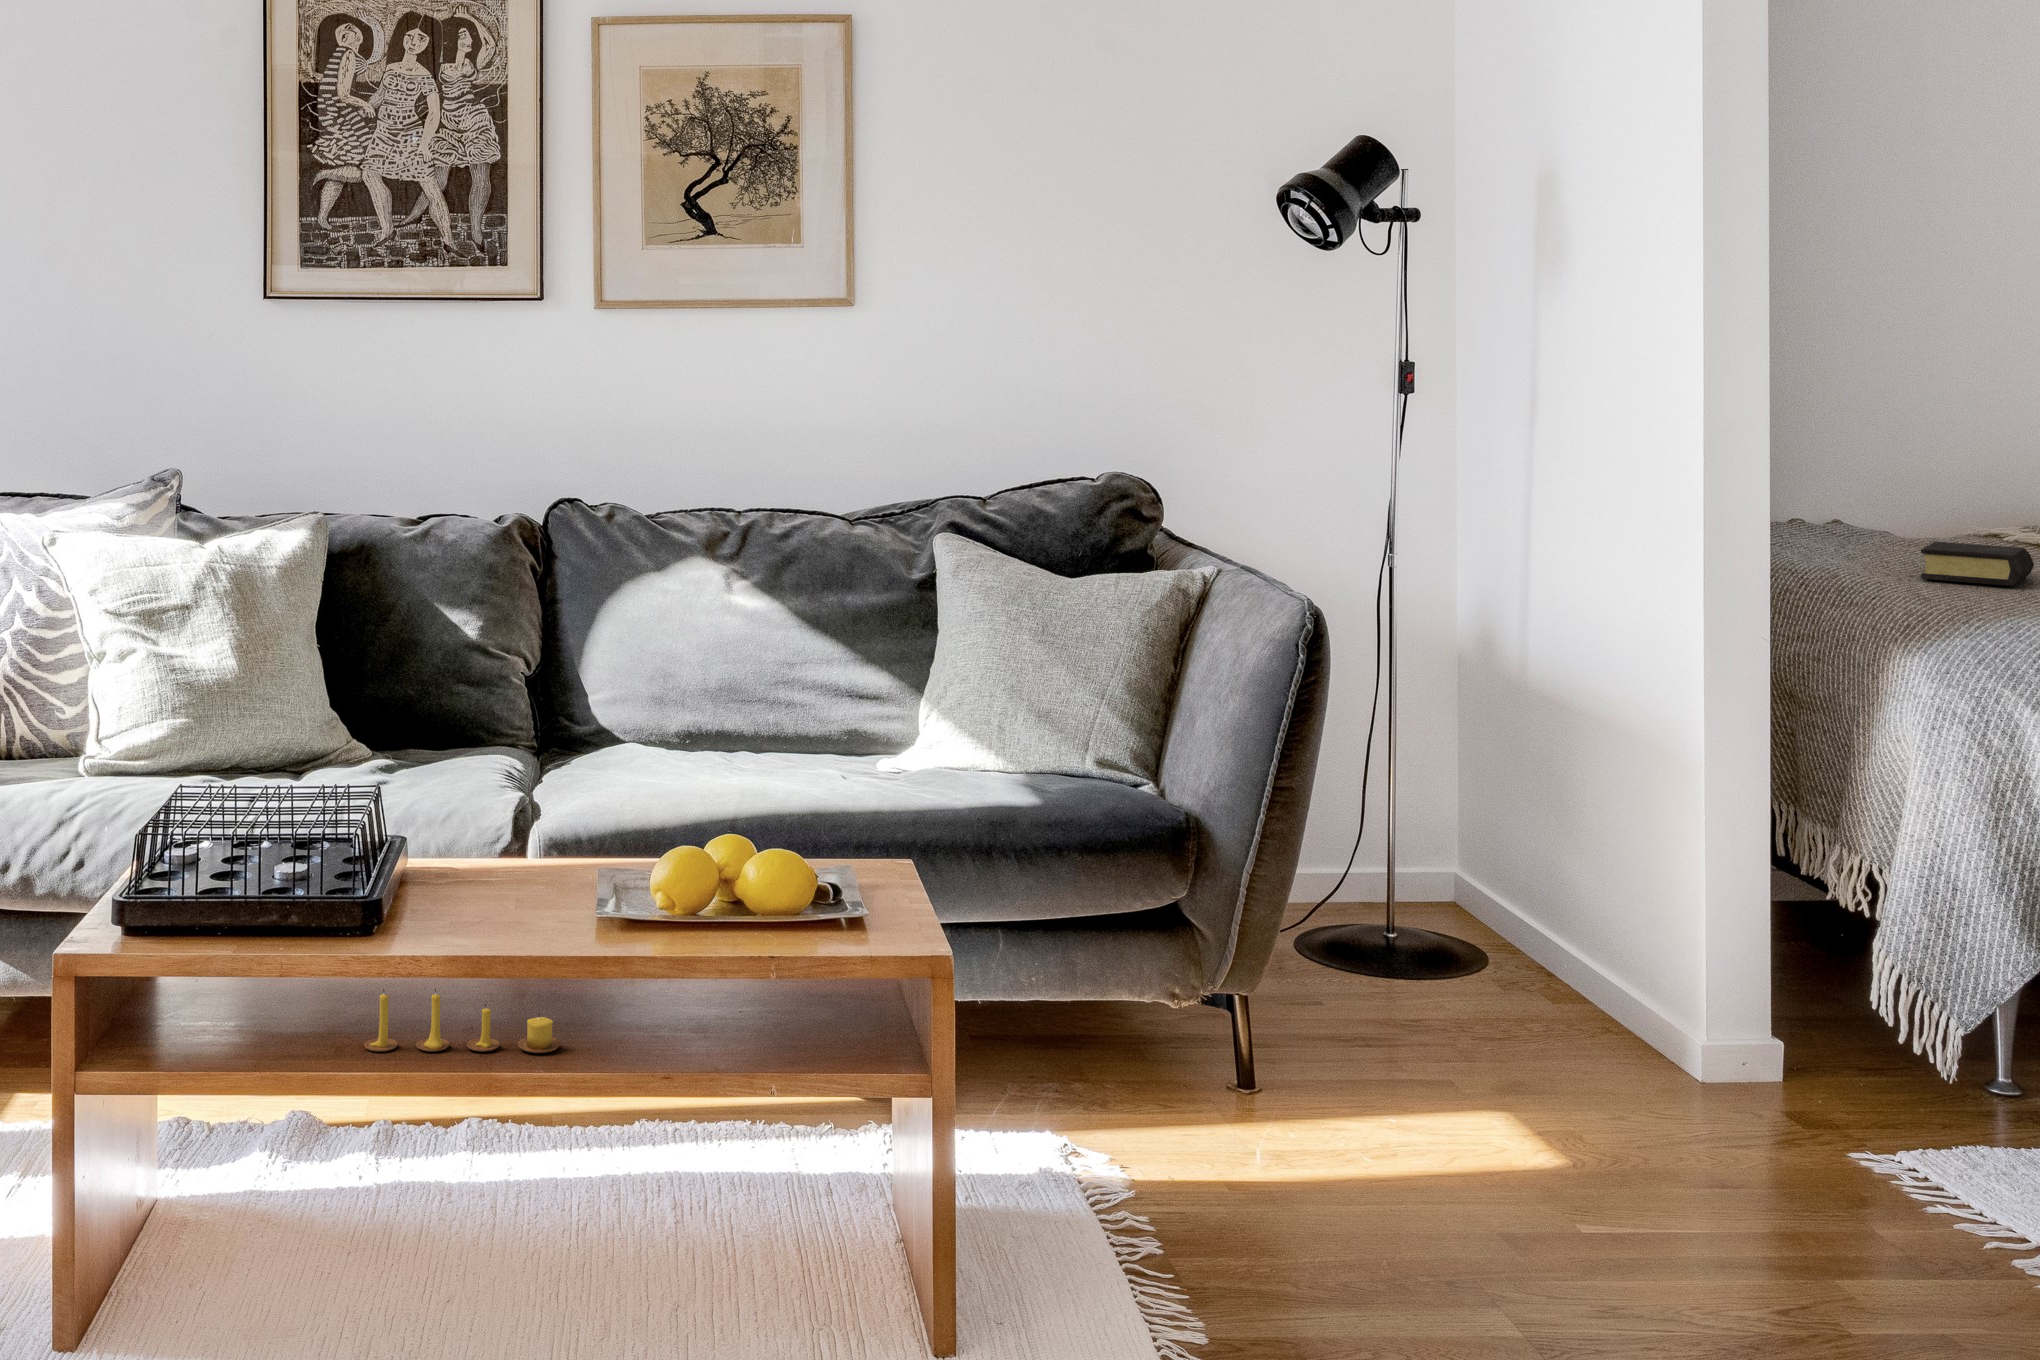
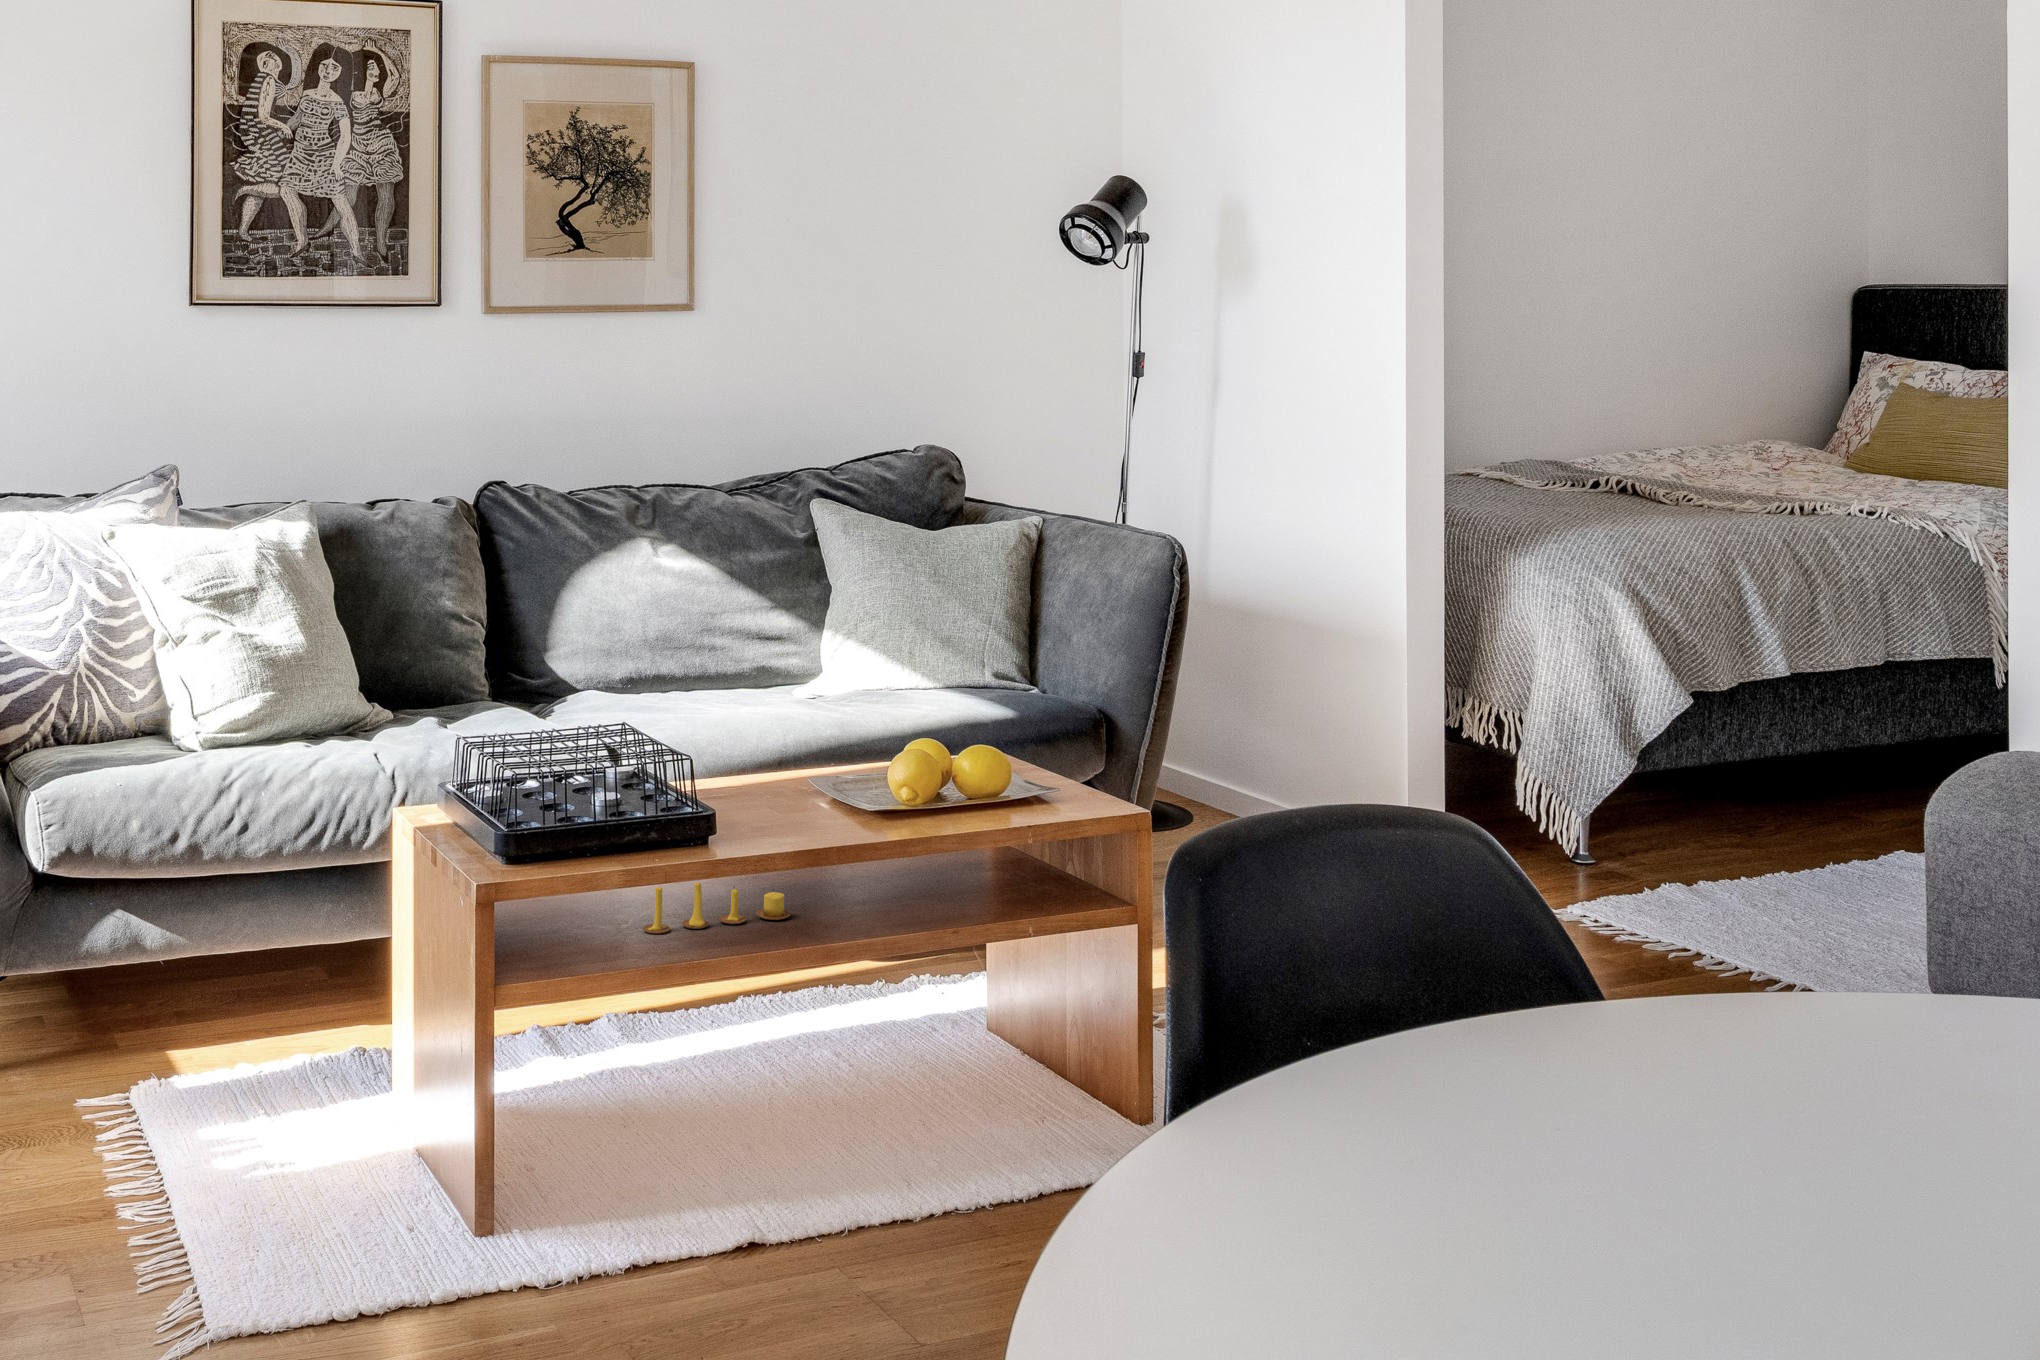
book: present [1921,542,2034,586] -> none [1484,479,1554,507]

